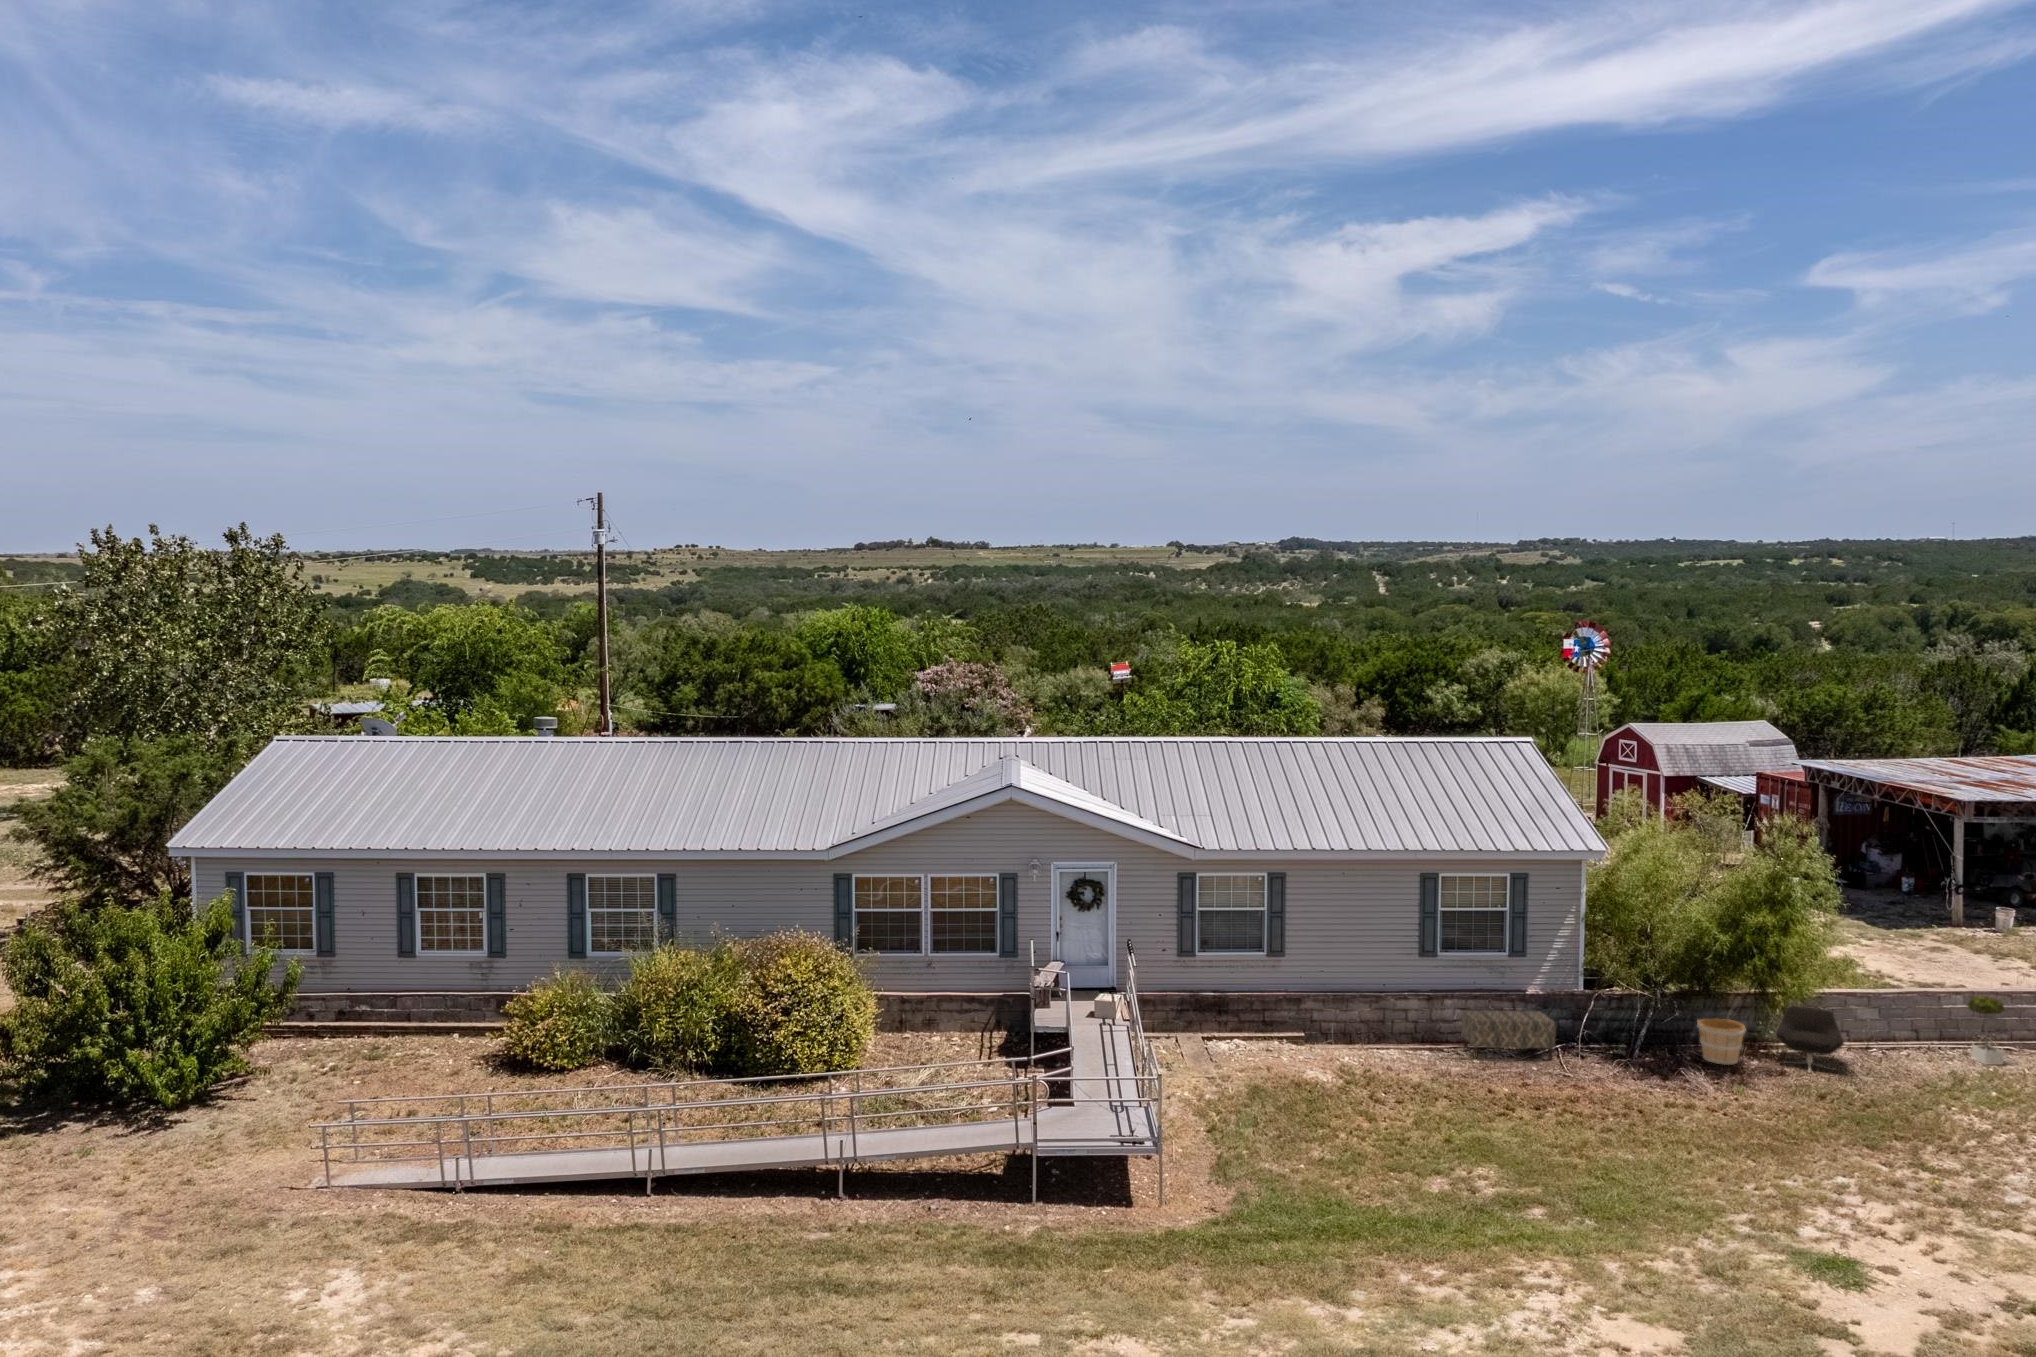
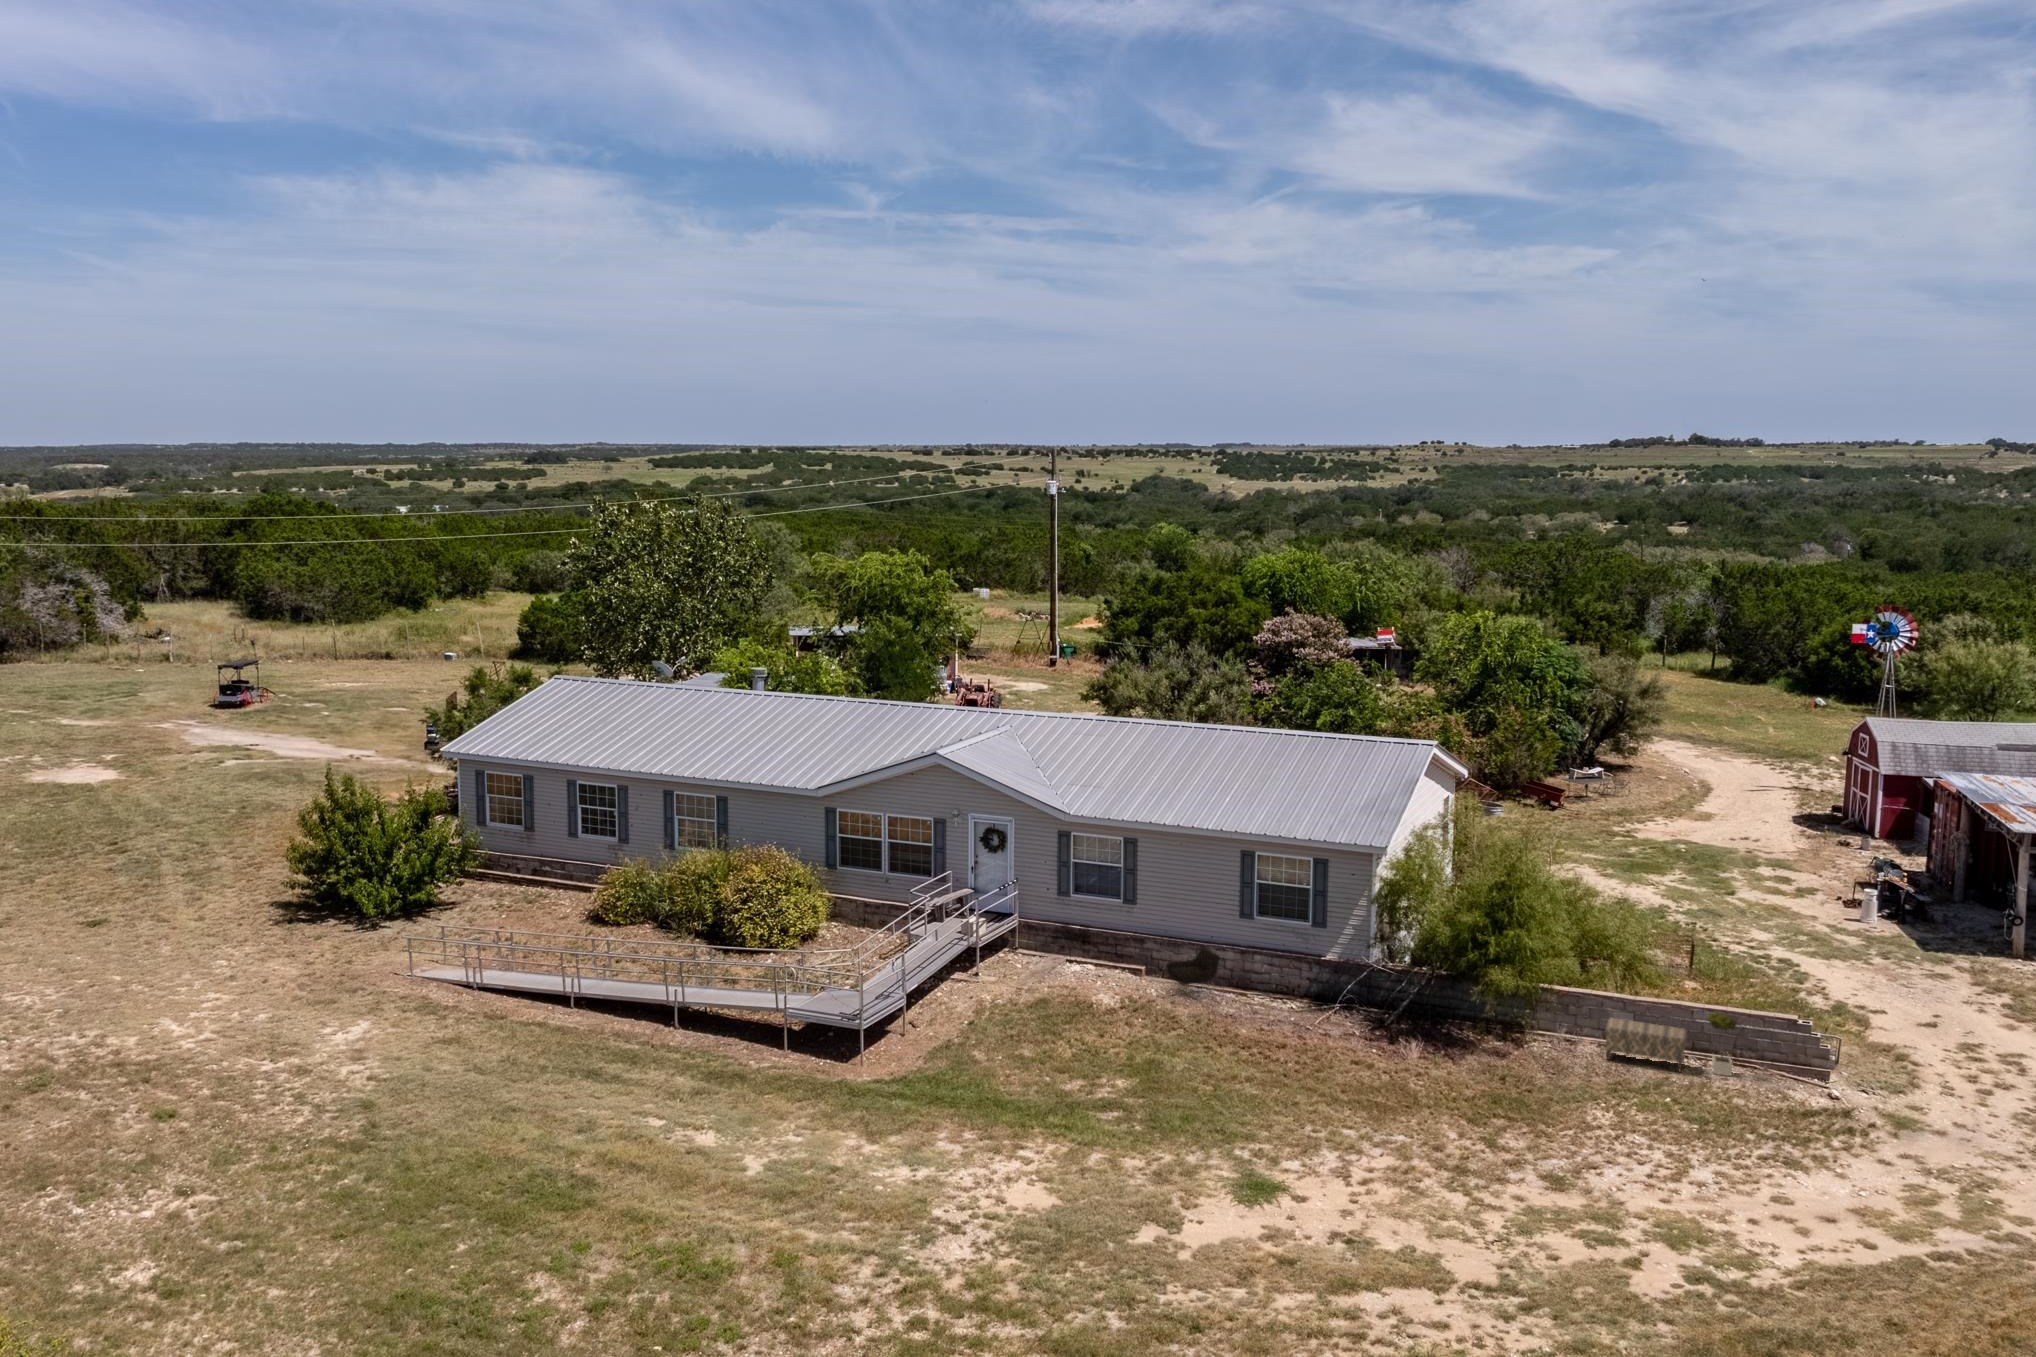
lounge chair: present [1776,1006,1844,1073] -> present [1166,948,1220,998]
bench: present [1462,1010,1556,1060] -> present [1605,1018,1686,1072]
wooden bucket: present [1697,1019,1746,1065] -> none [1447,998,1486,1039]

